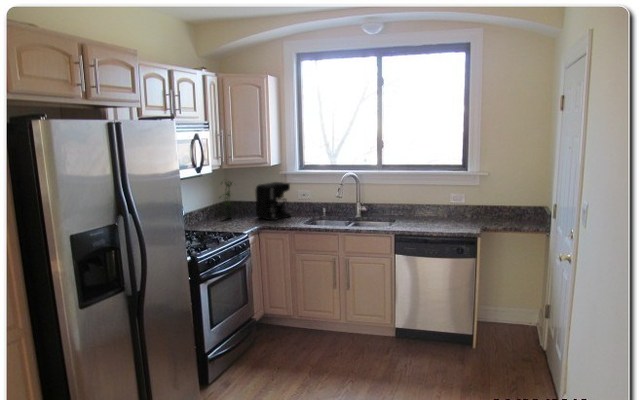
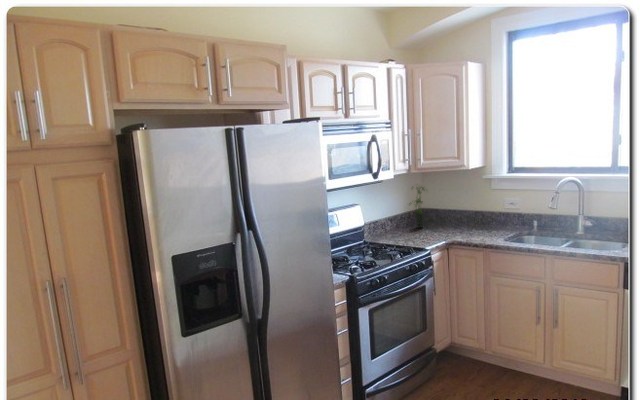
coffee maker: present [255,182,291,220] -> none [450,188,494,234]

